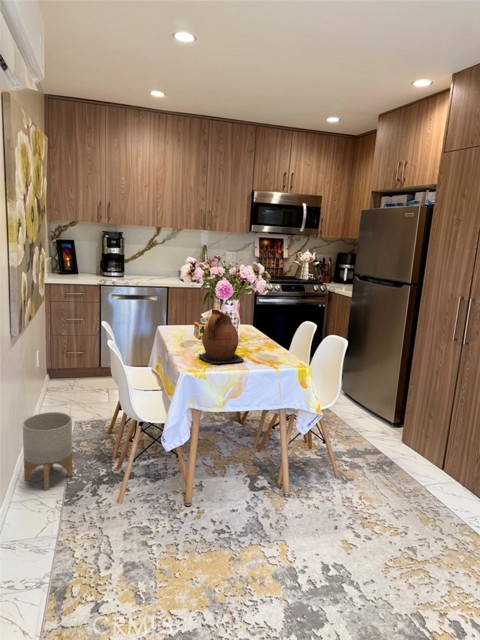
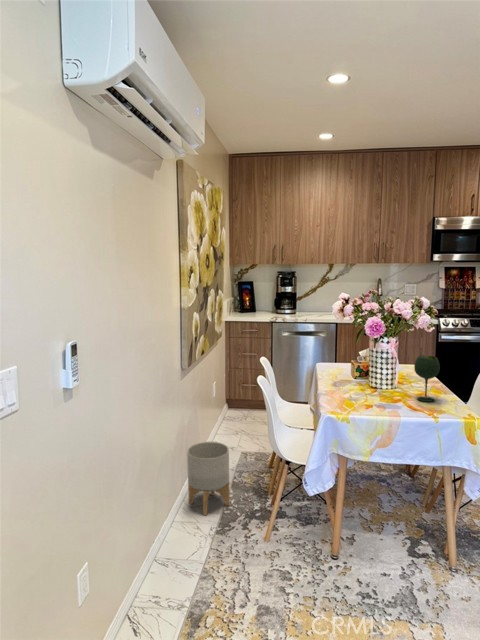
ceramic pitcher: present [199,309,244,363] -> none [346,348,398,407]
wine glass: none [256,315,277,356] -> present [414,355,440,402]

